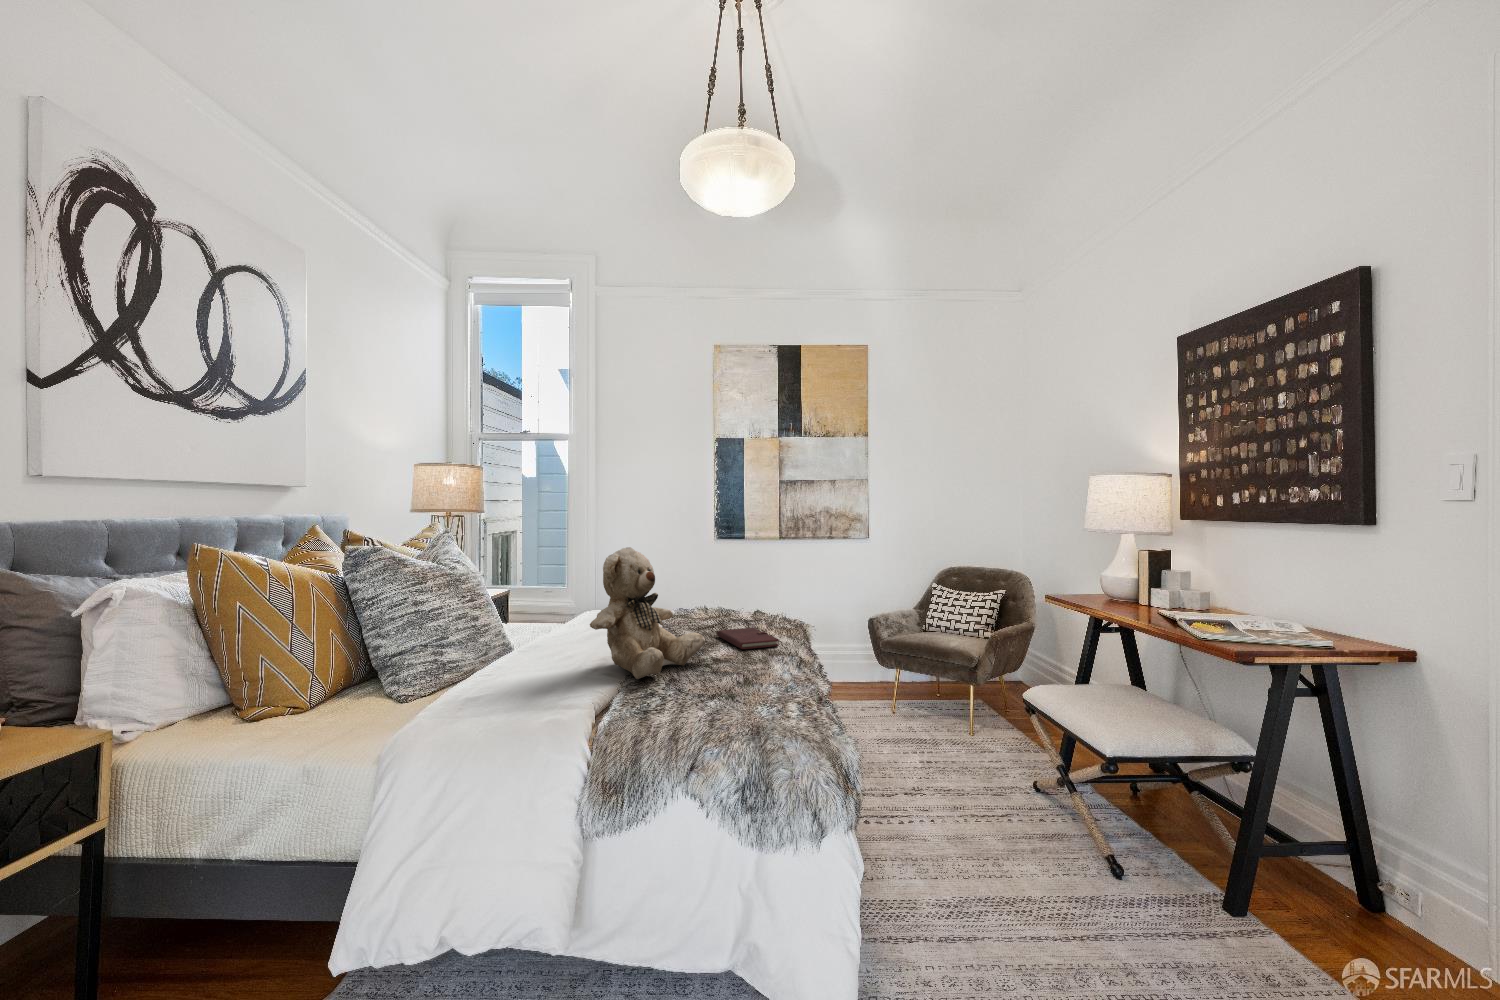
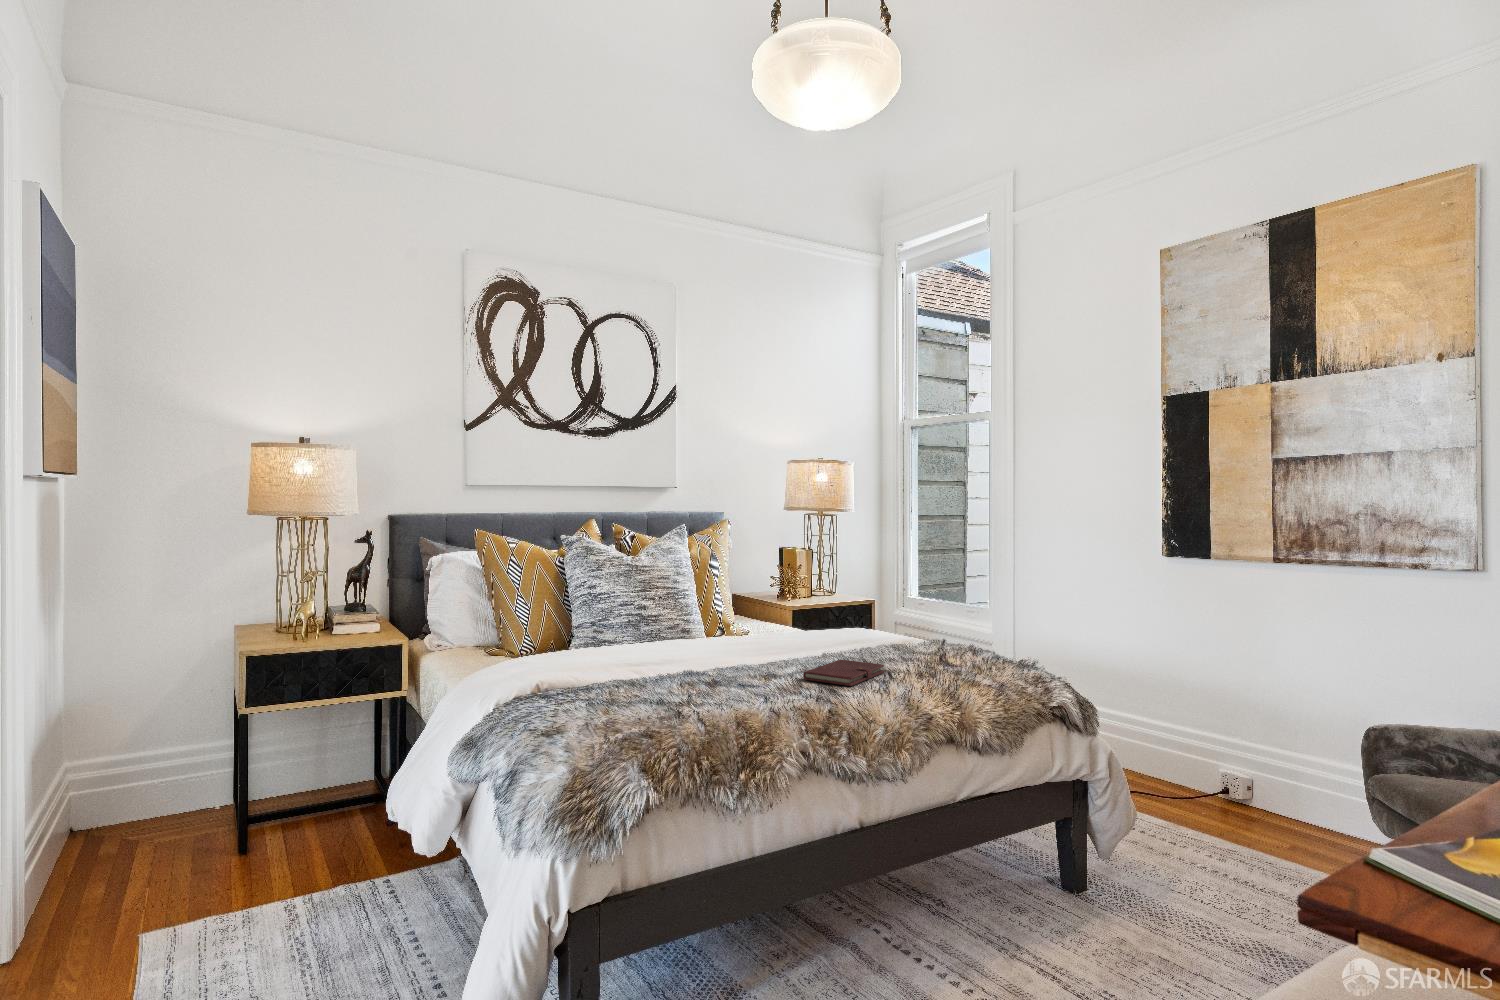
teddy bear: present [590,547,705,679] -> none [618,546,737,677]

